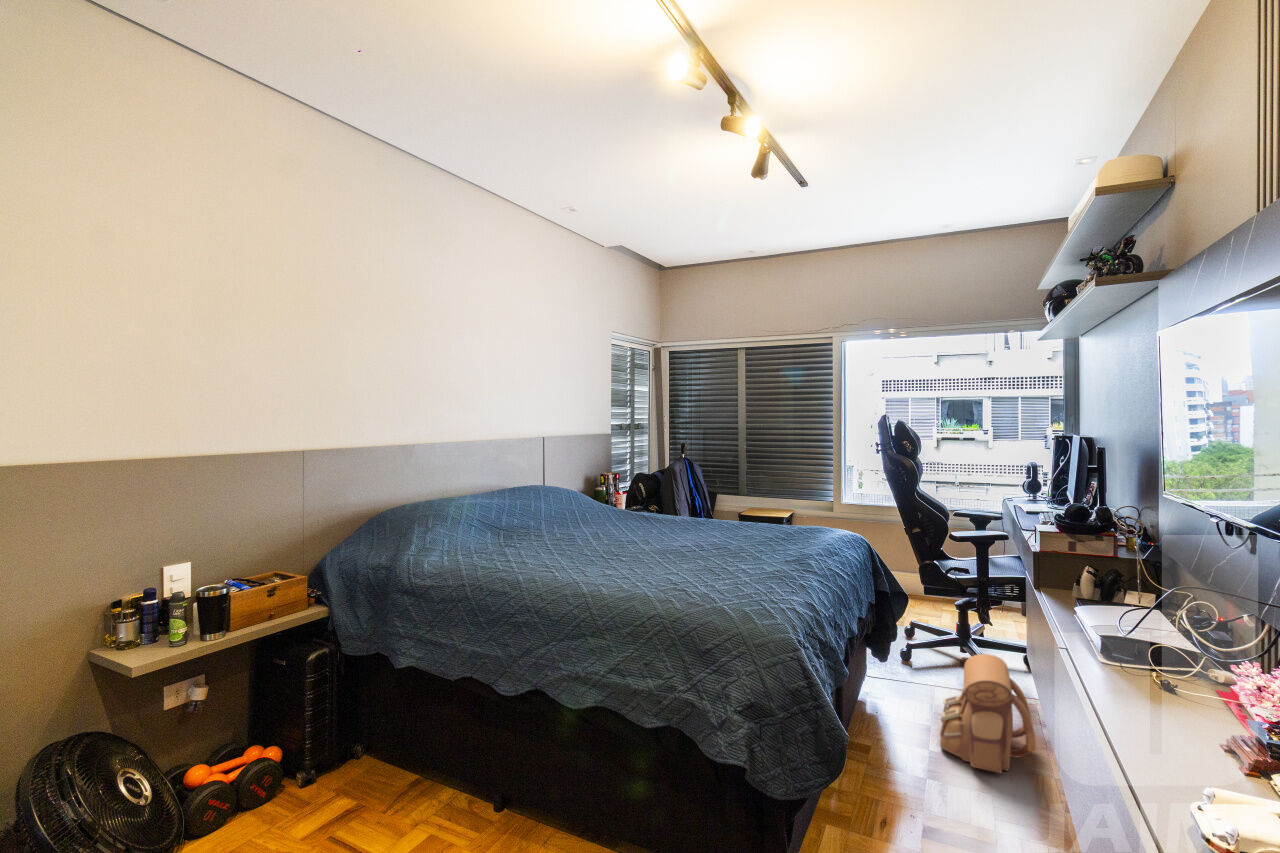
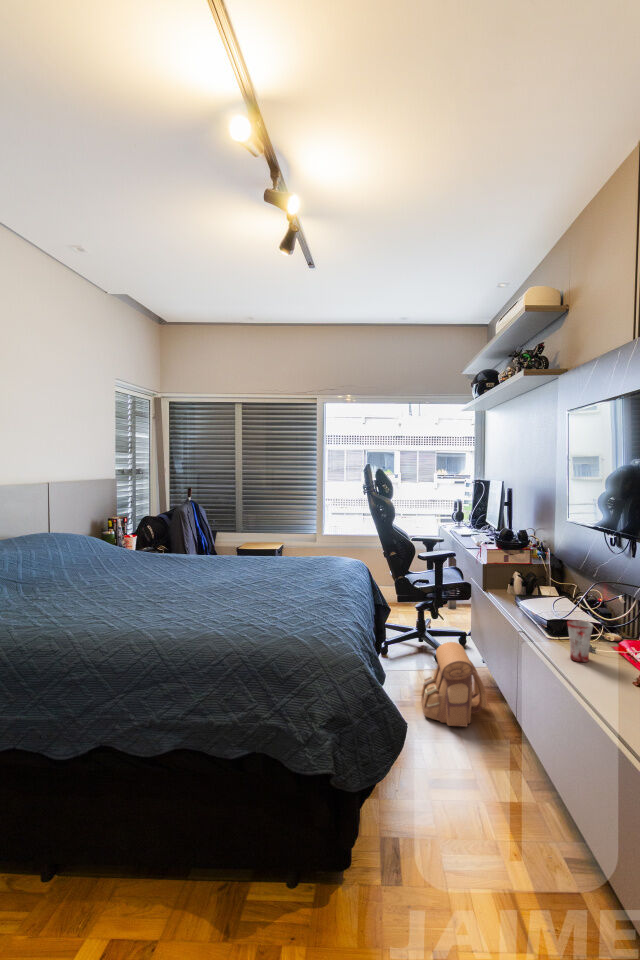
mug: none [1126,640,1173,708] -> present [567,620,593,662]

